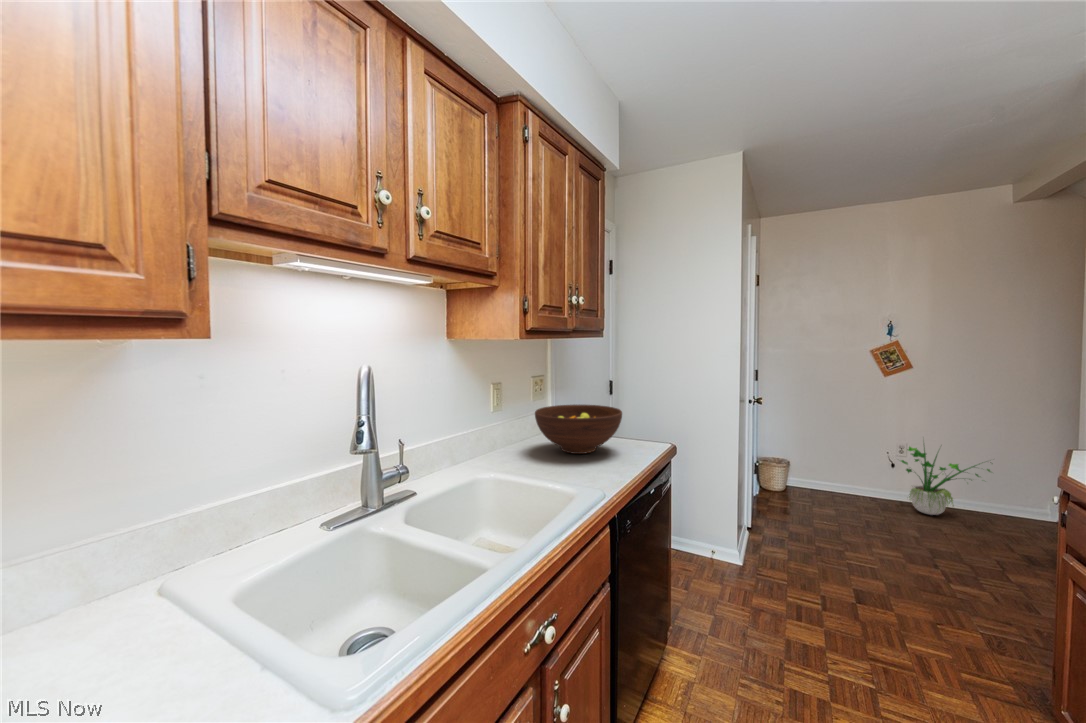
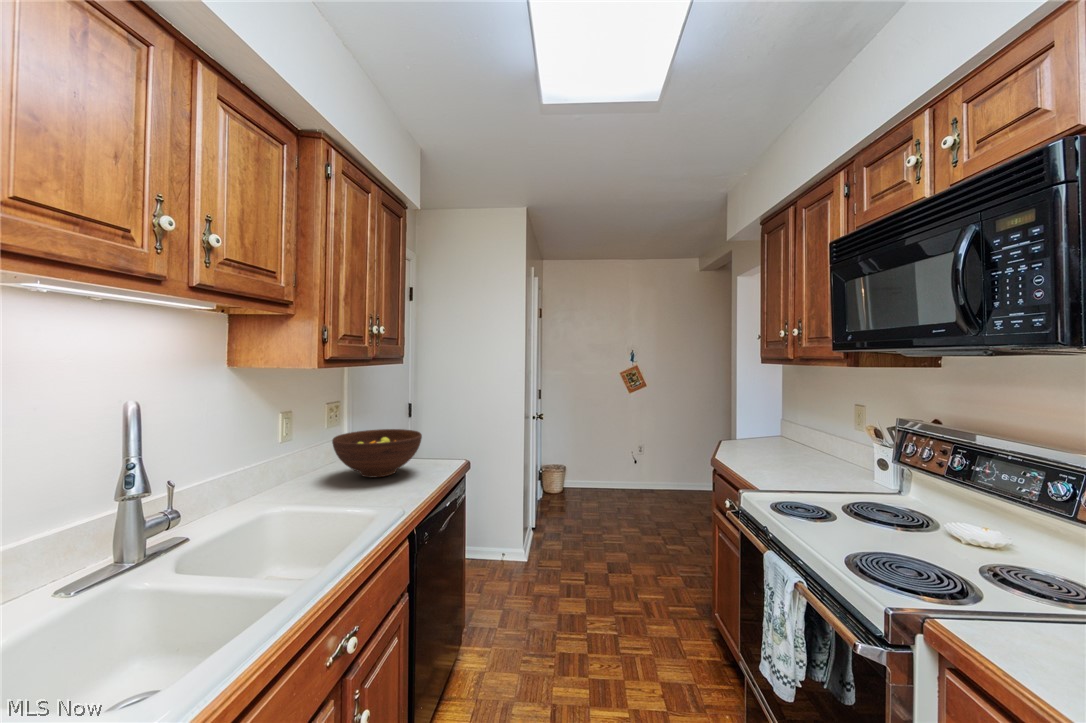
potted plant: present [901,447,990,515] -> none [634,436,693,497]

